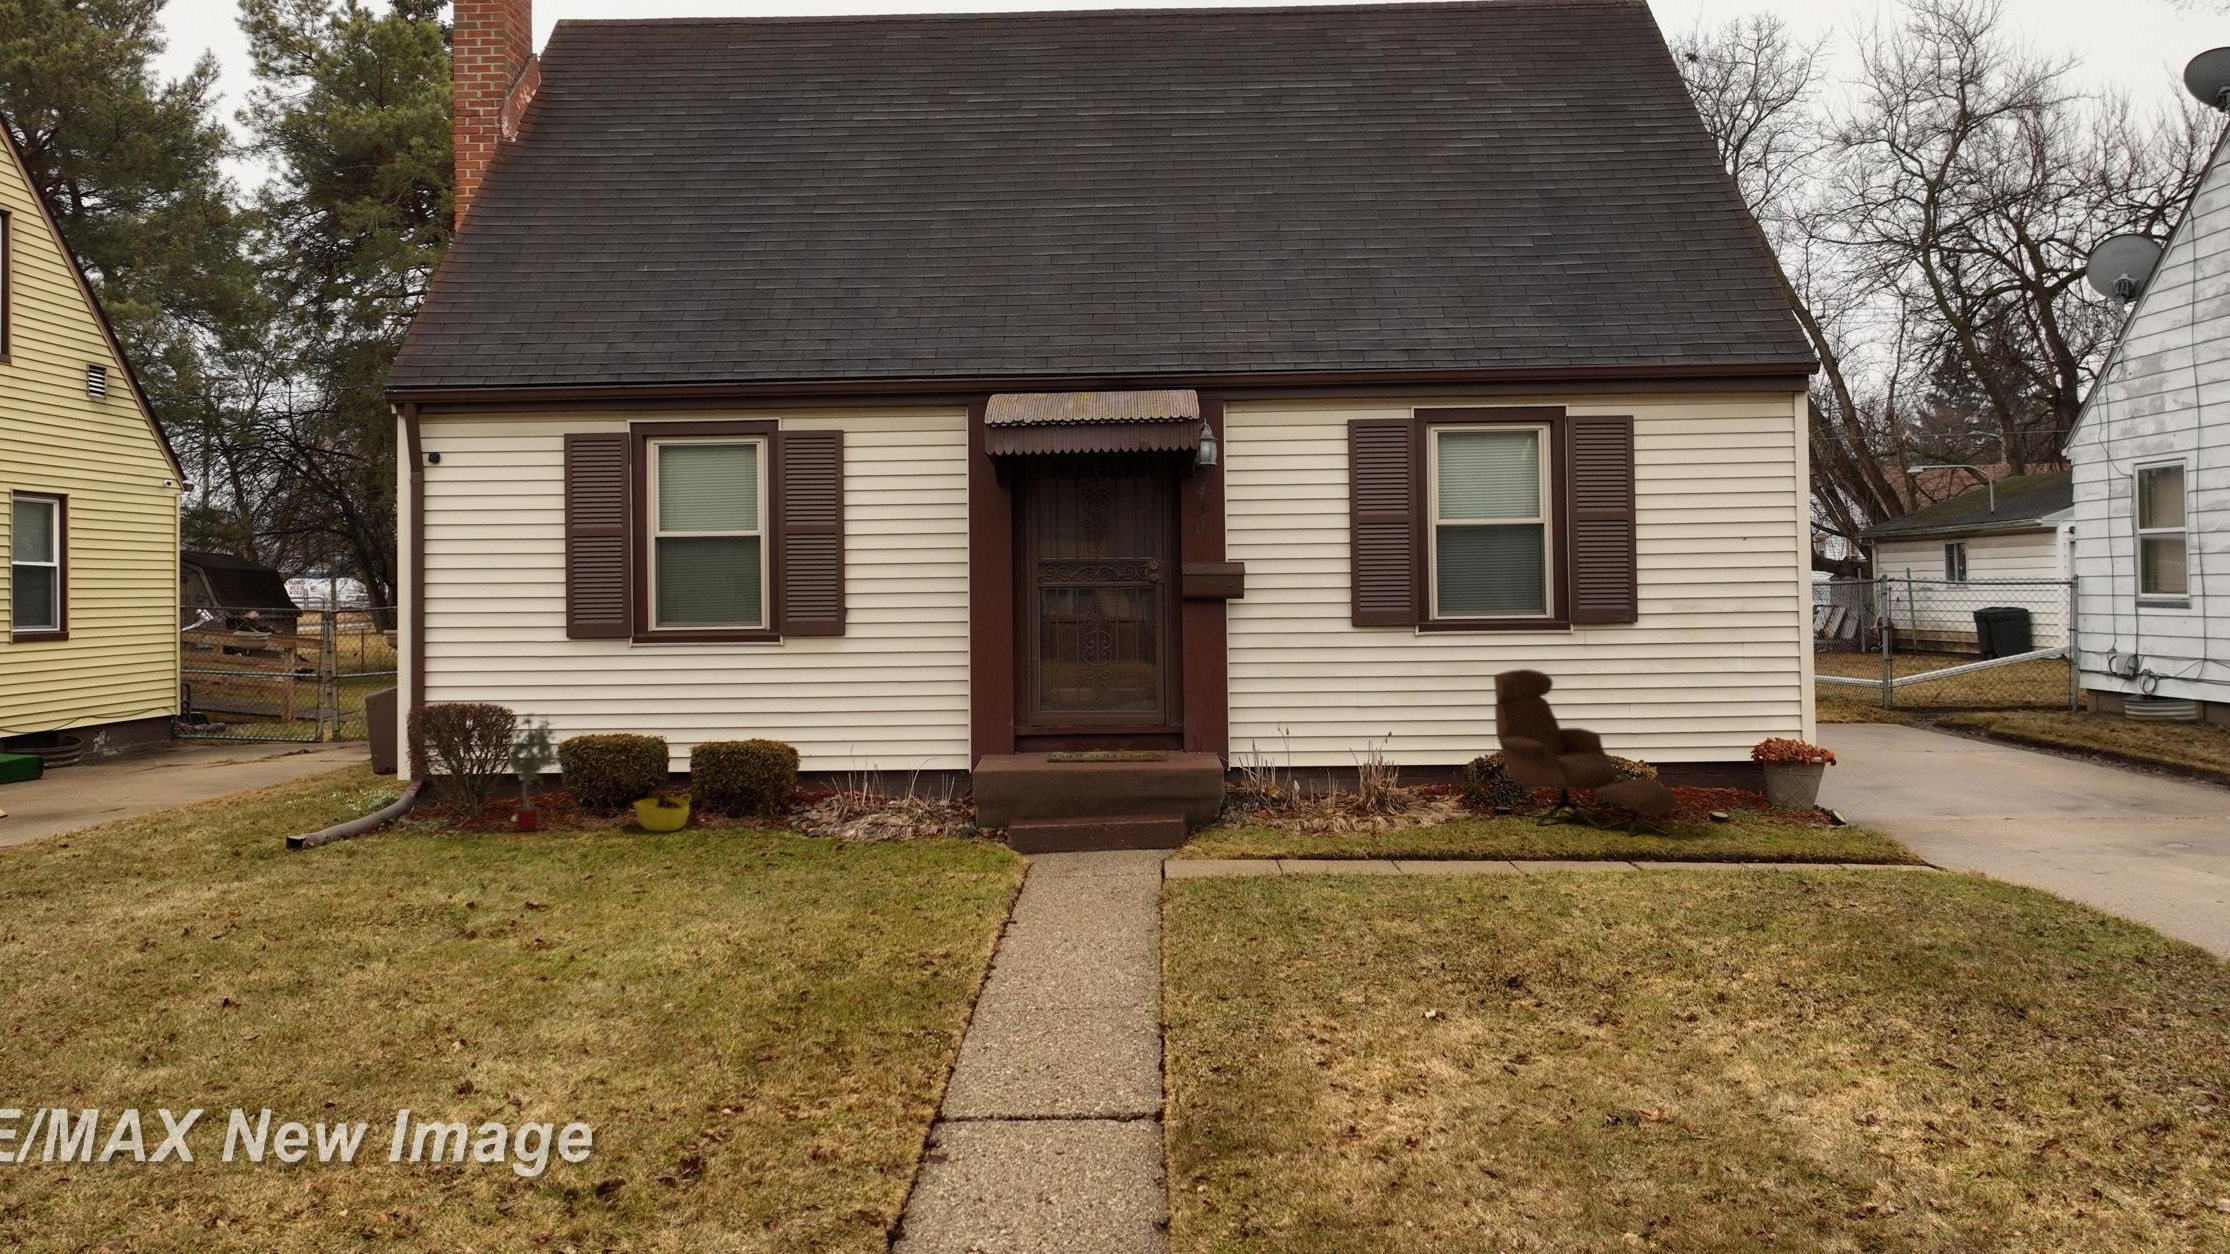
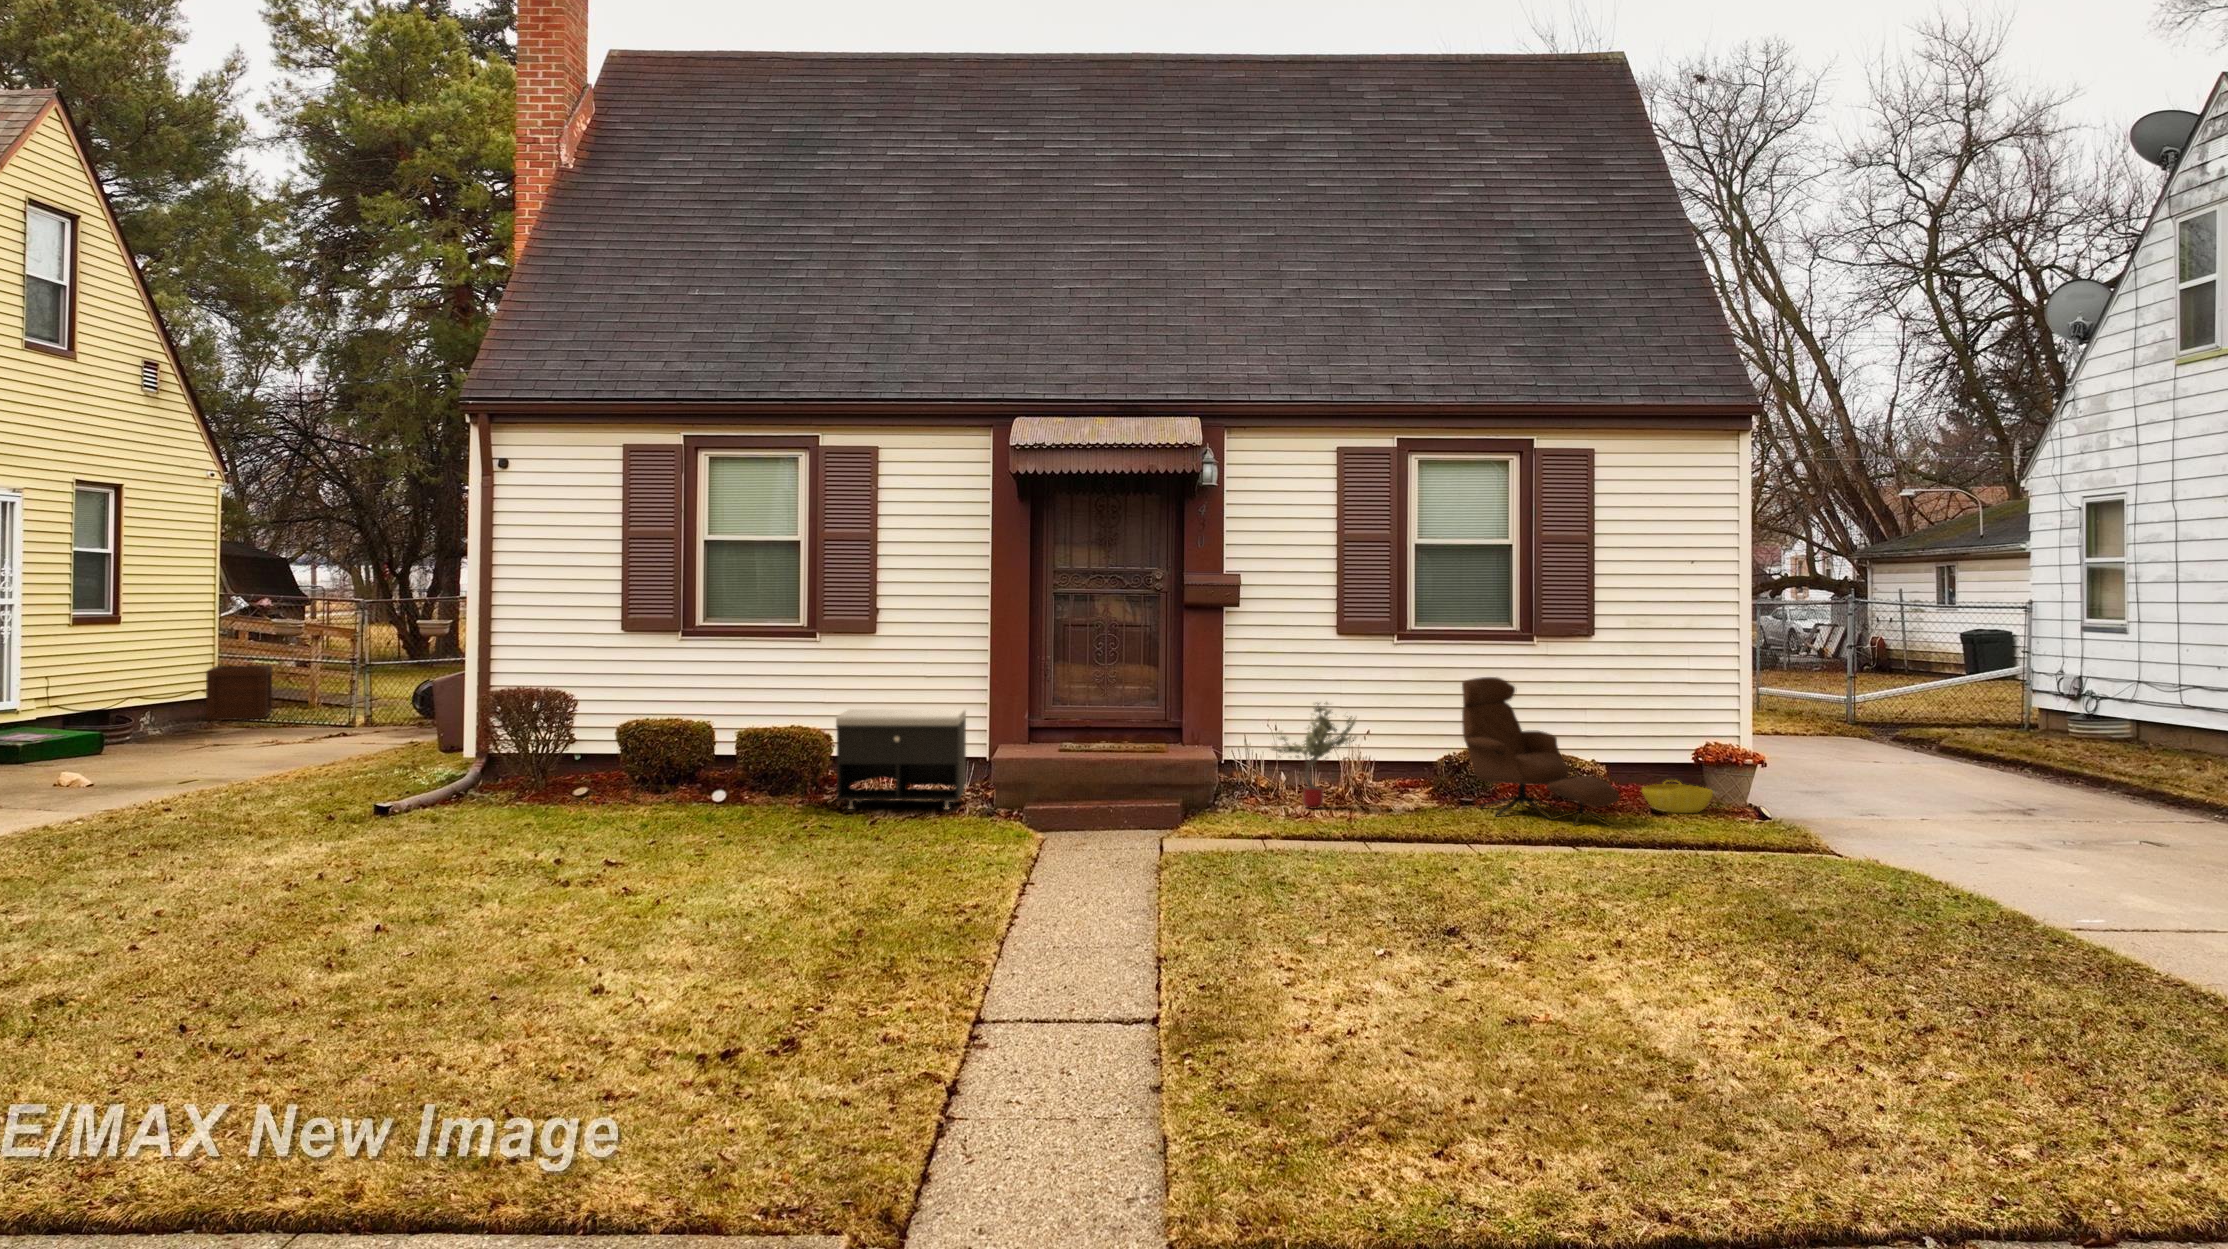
wooden crate: none [167,676,239,736] -> present [206,665,272,721]
potted tree: present [508,713,572,831] -> present [1272,702,1356,809]
storage bench: none [800,716,946,830] -> present [836,709,966,809]
basket: present [634,794,689,832] -> present [1642,781,1713,813]

